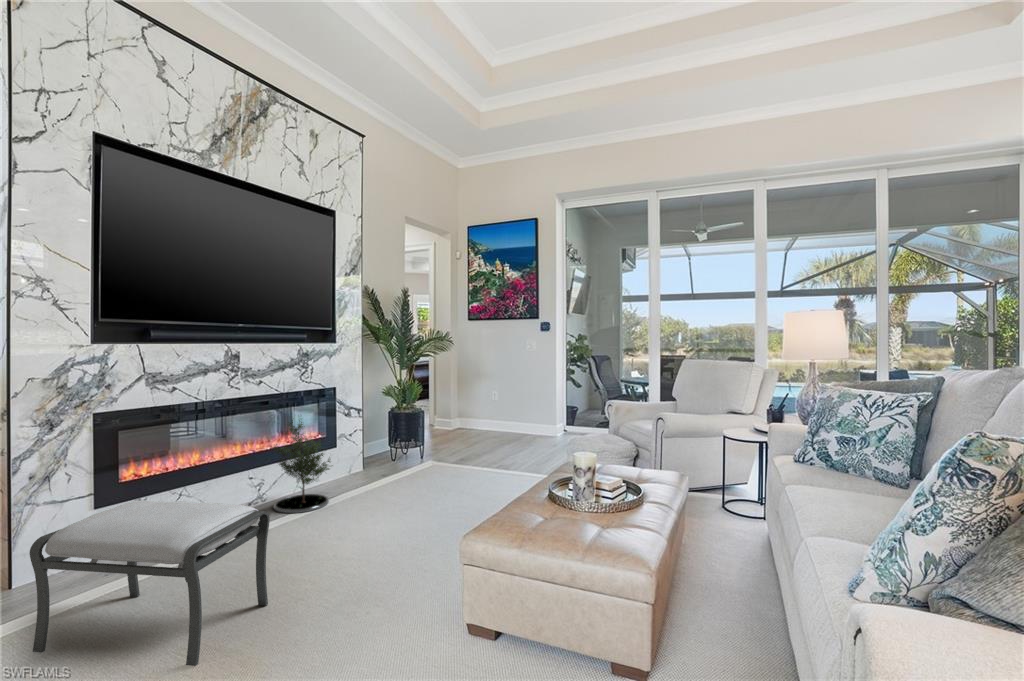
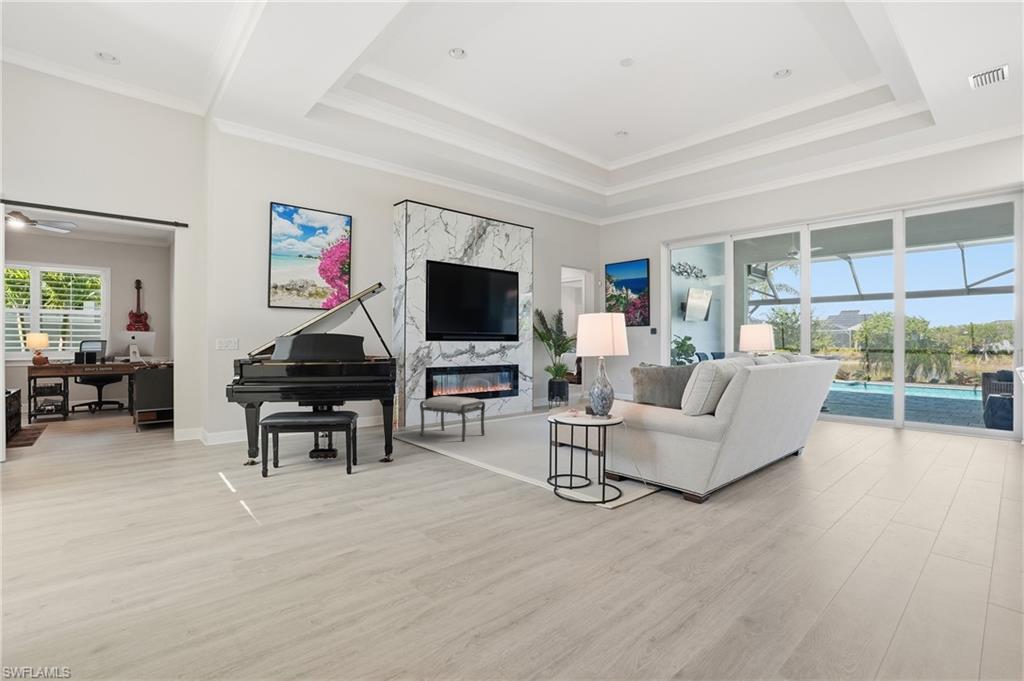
potted tree: present [273,420,330,513] -> none [488,374,514,419]

